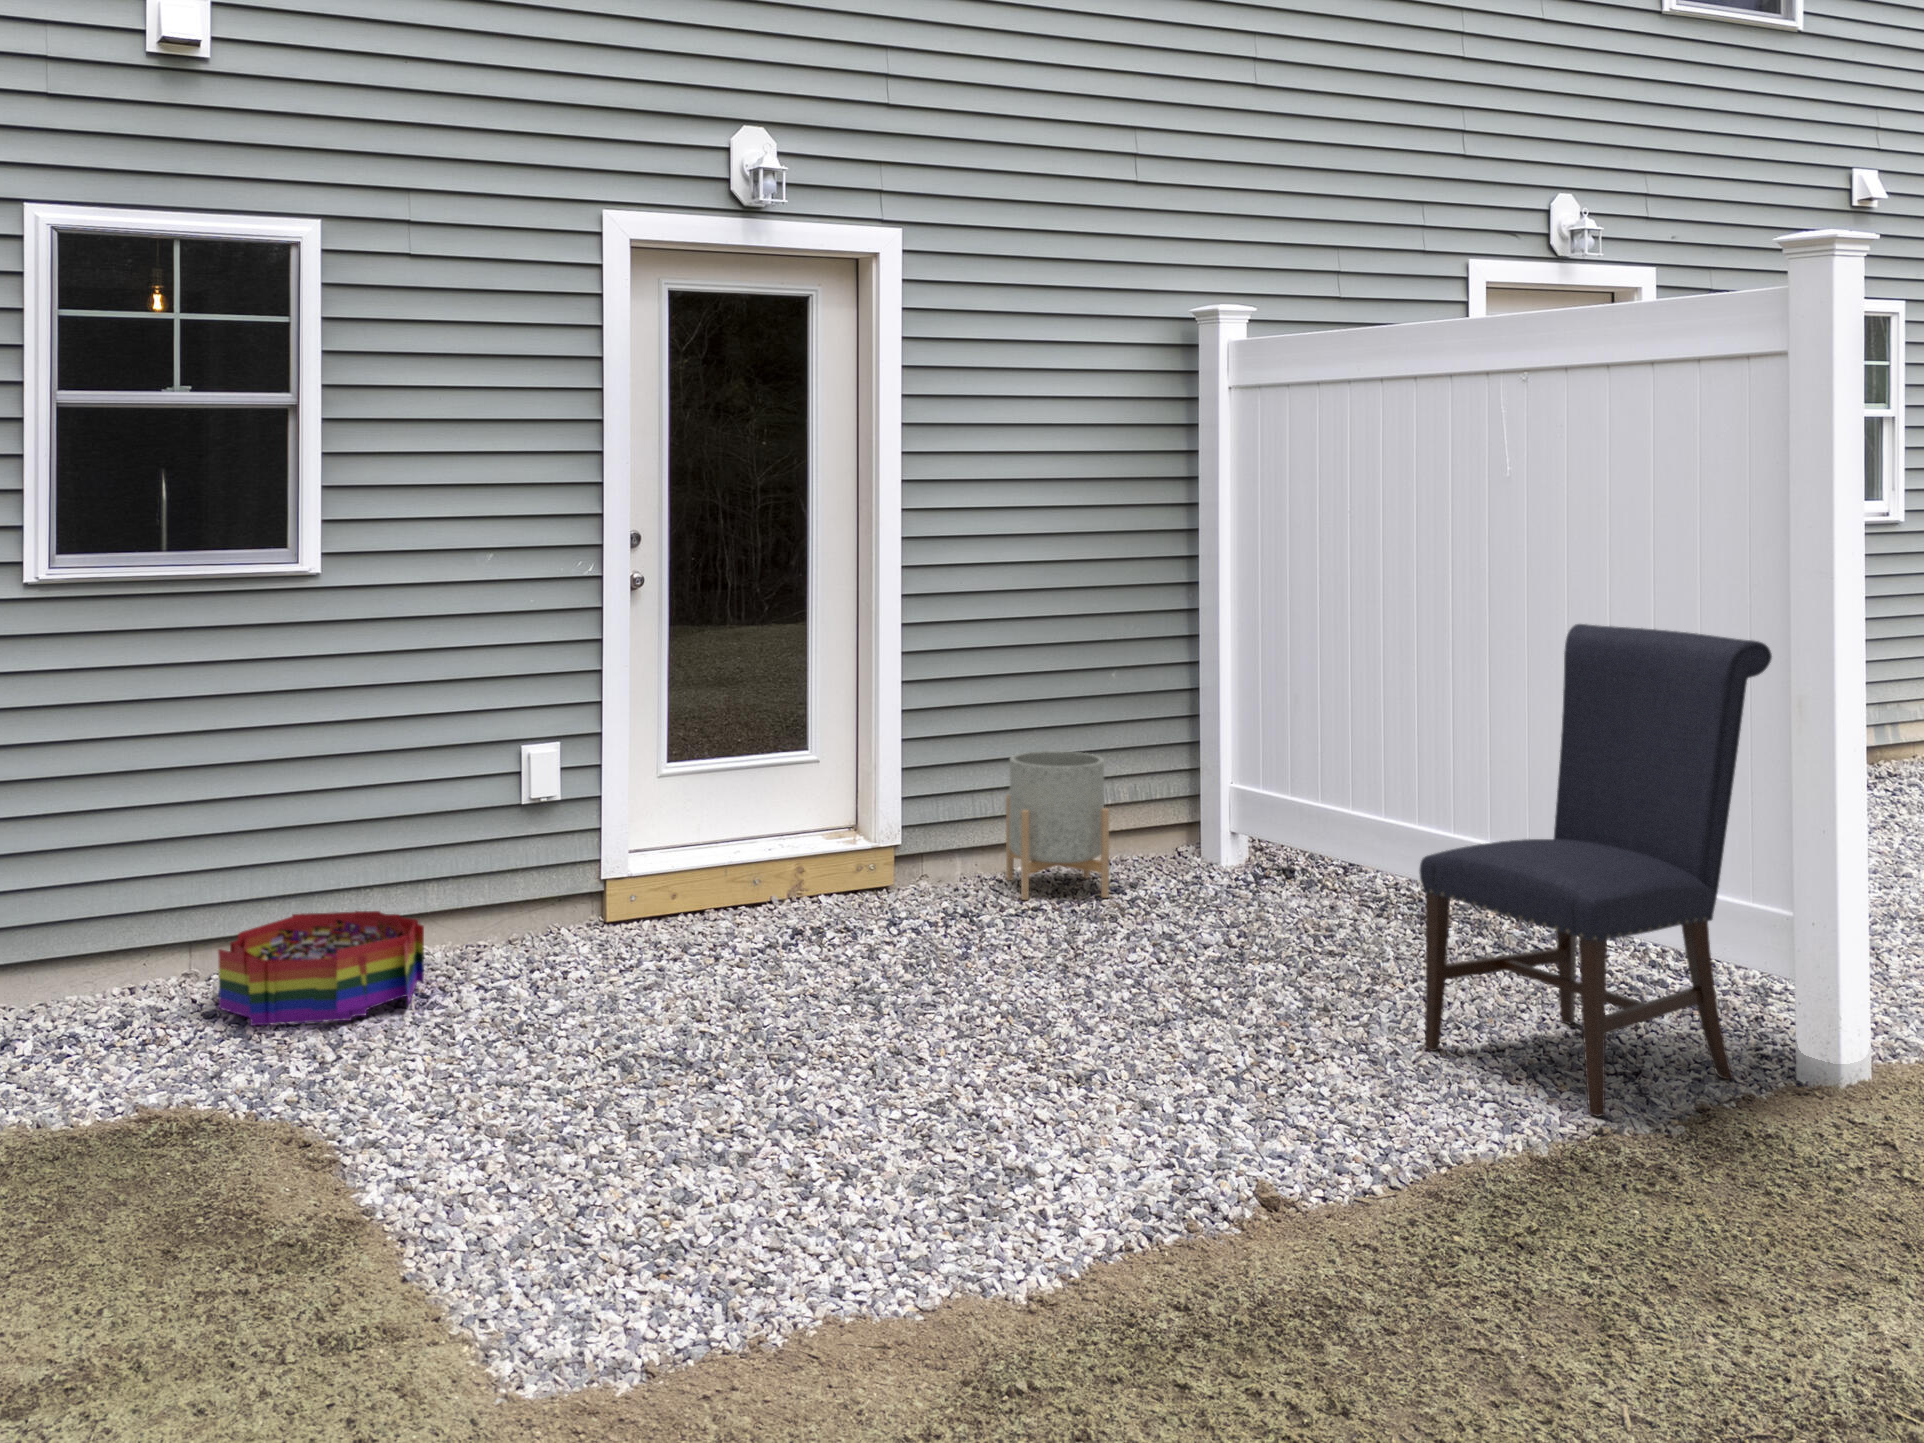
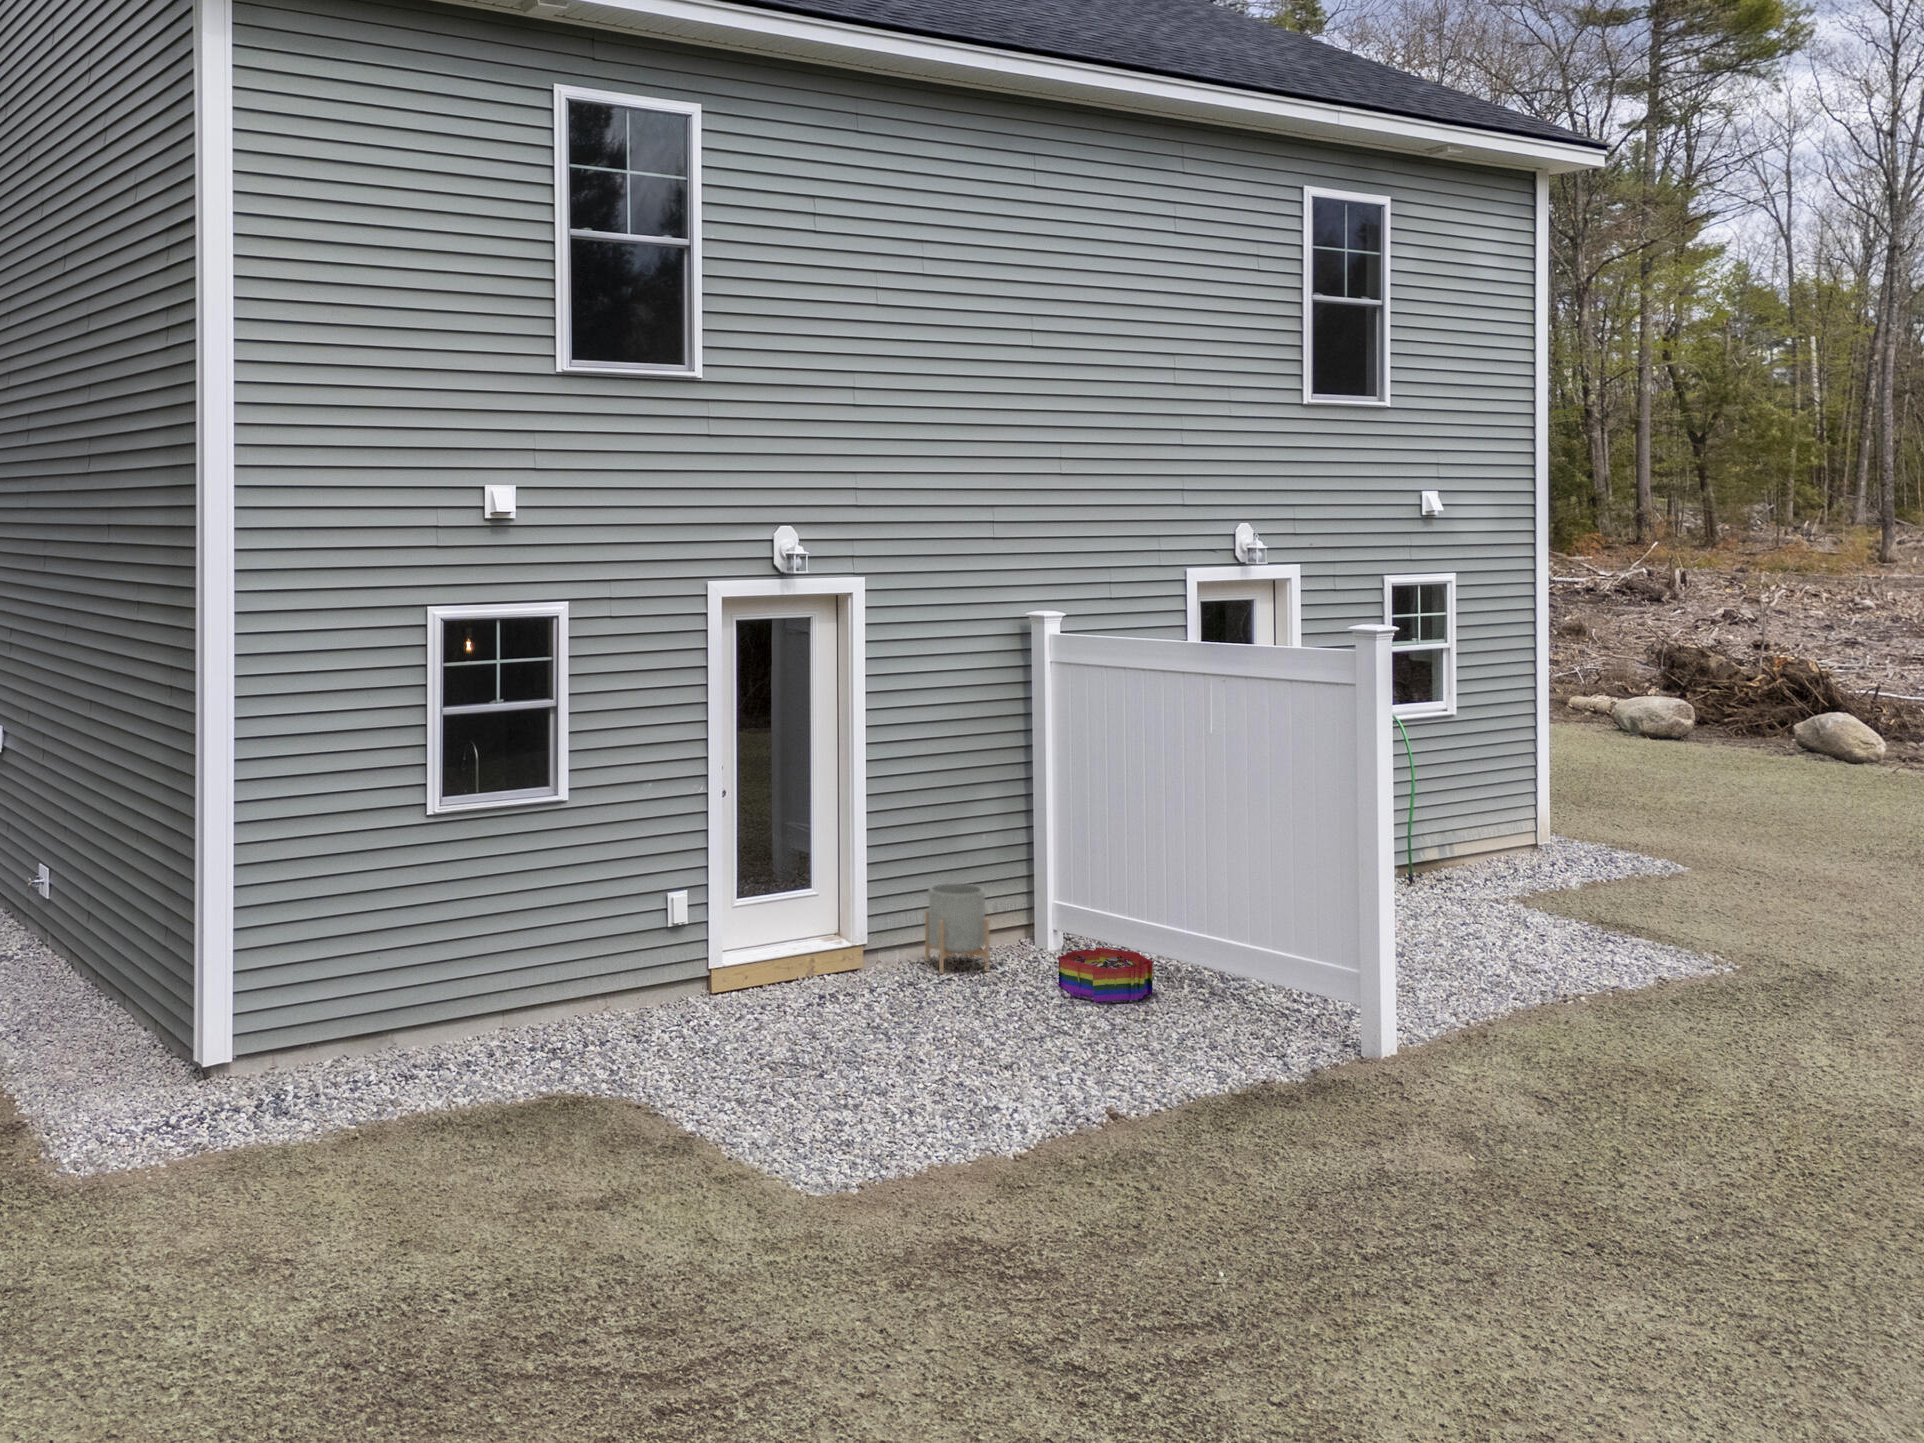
chair: present [1419,624,1772,1117] -> none [1173,823,1343,1077]
storage bin: present [218,911,424,1025] -> present [1058,947,1153,1002]

